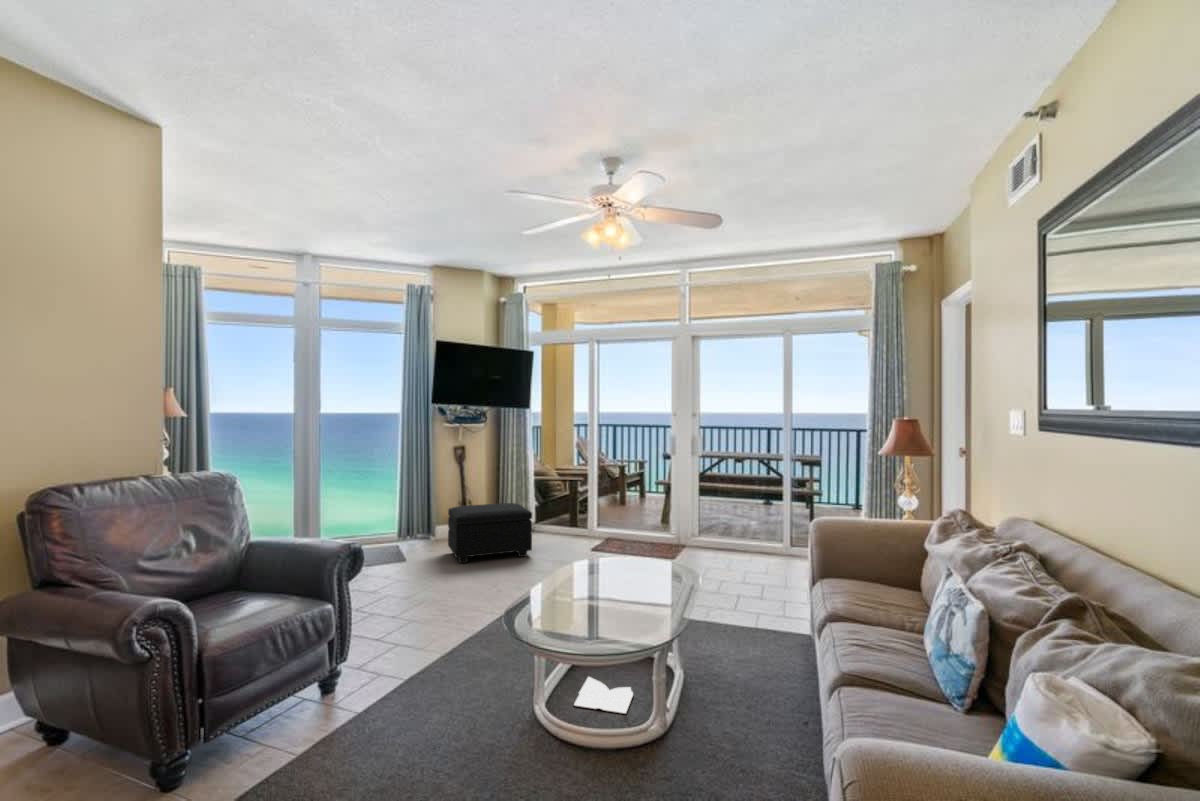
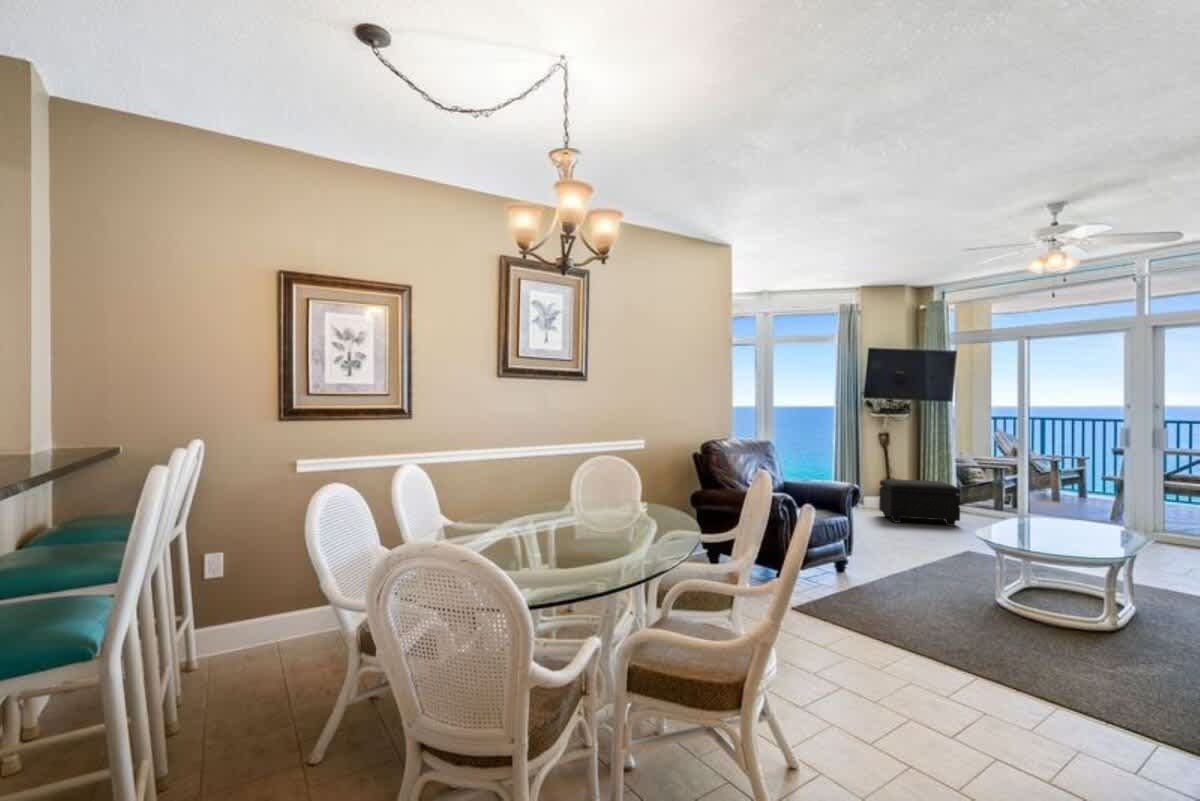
book: present [574,677,634,714] -> none [1028,583,1084,608]

